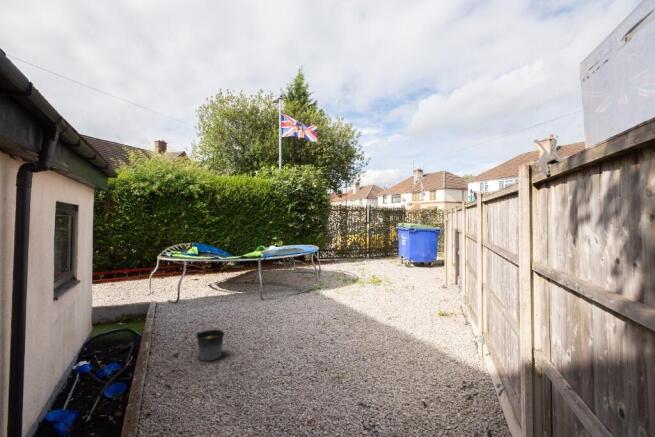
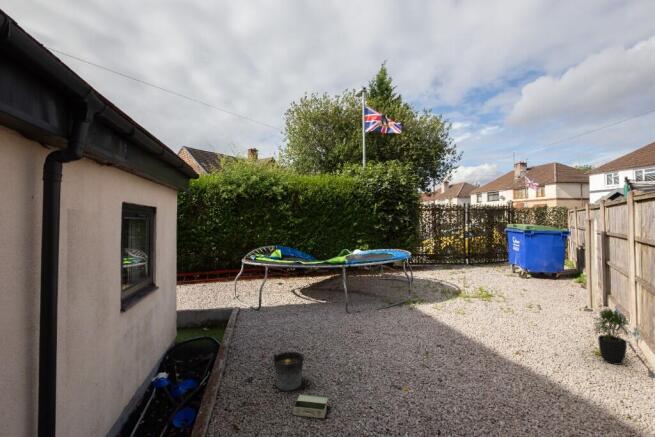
potted plant: none [440,283,466,323] -> present [594,309,635,365]
toolbox: none [216,360,245,376] -> present [293,394,328,418]

